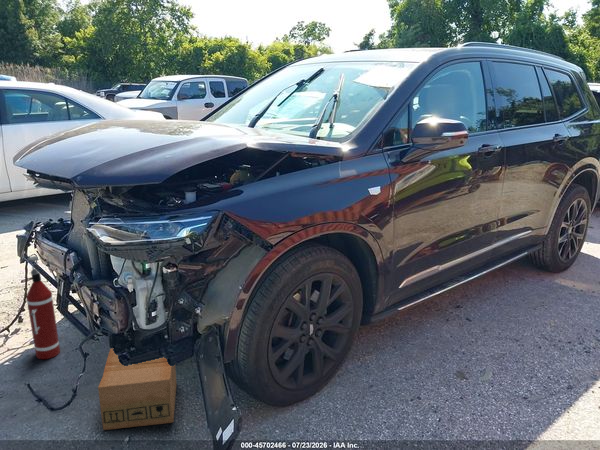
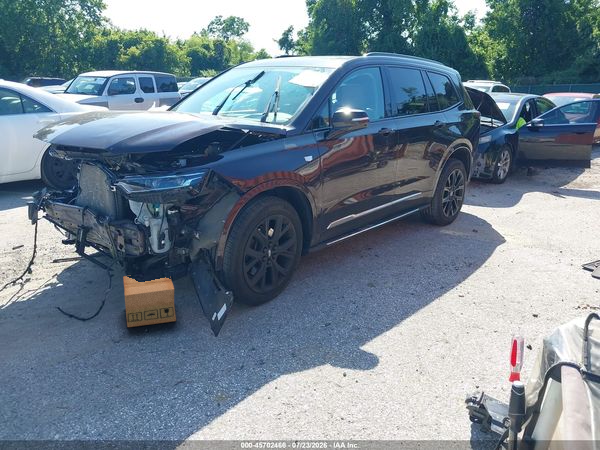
fire extinguisher: present [26,256,60,359] -> none [48,215,72,295]

